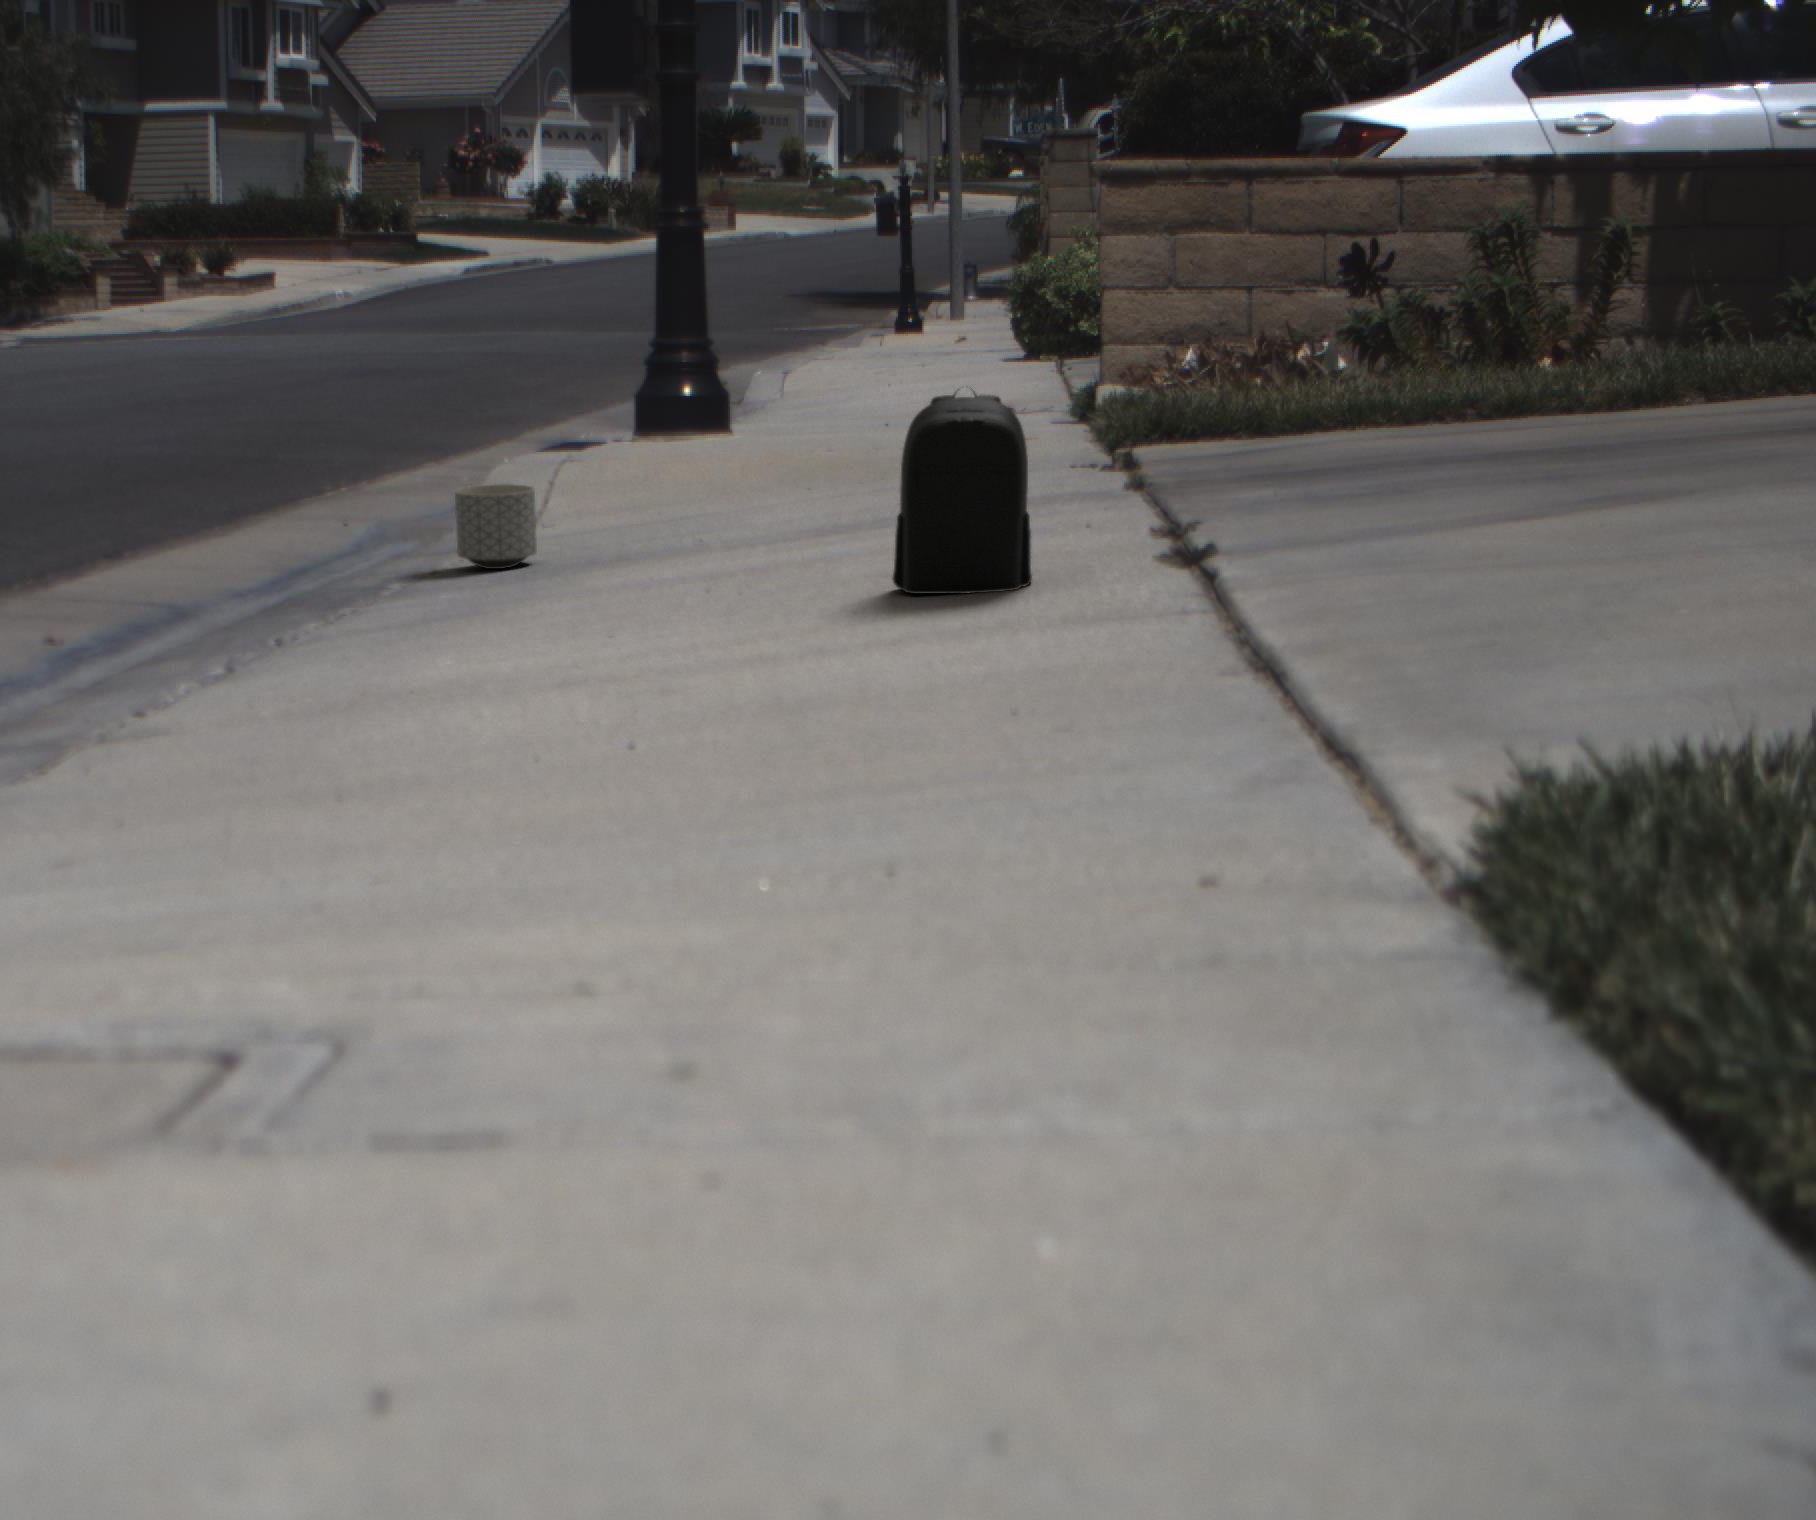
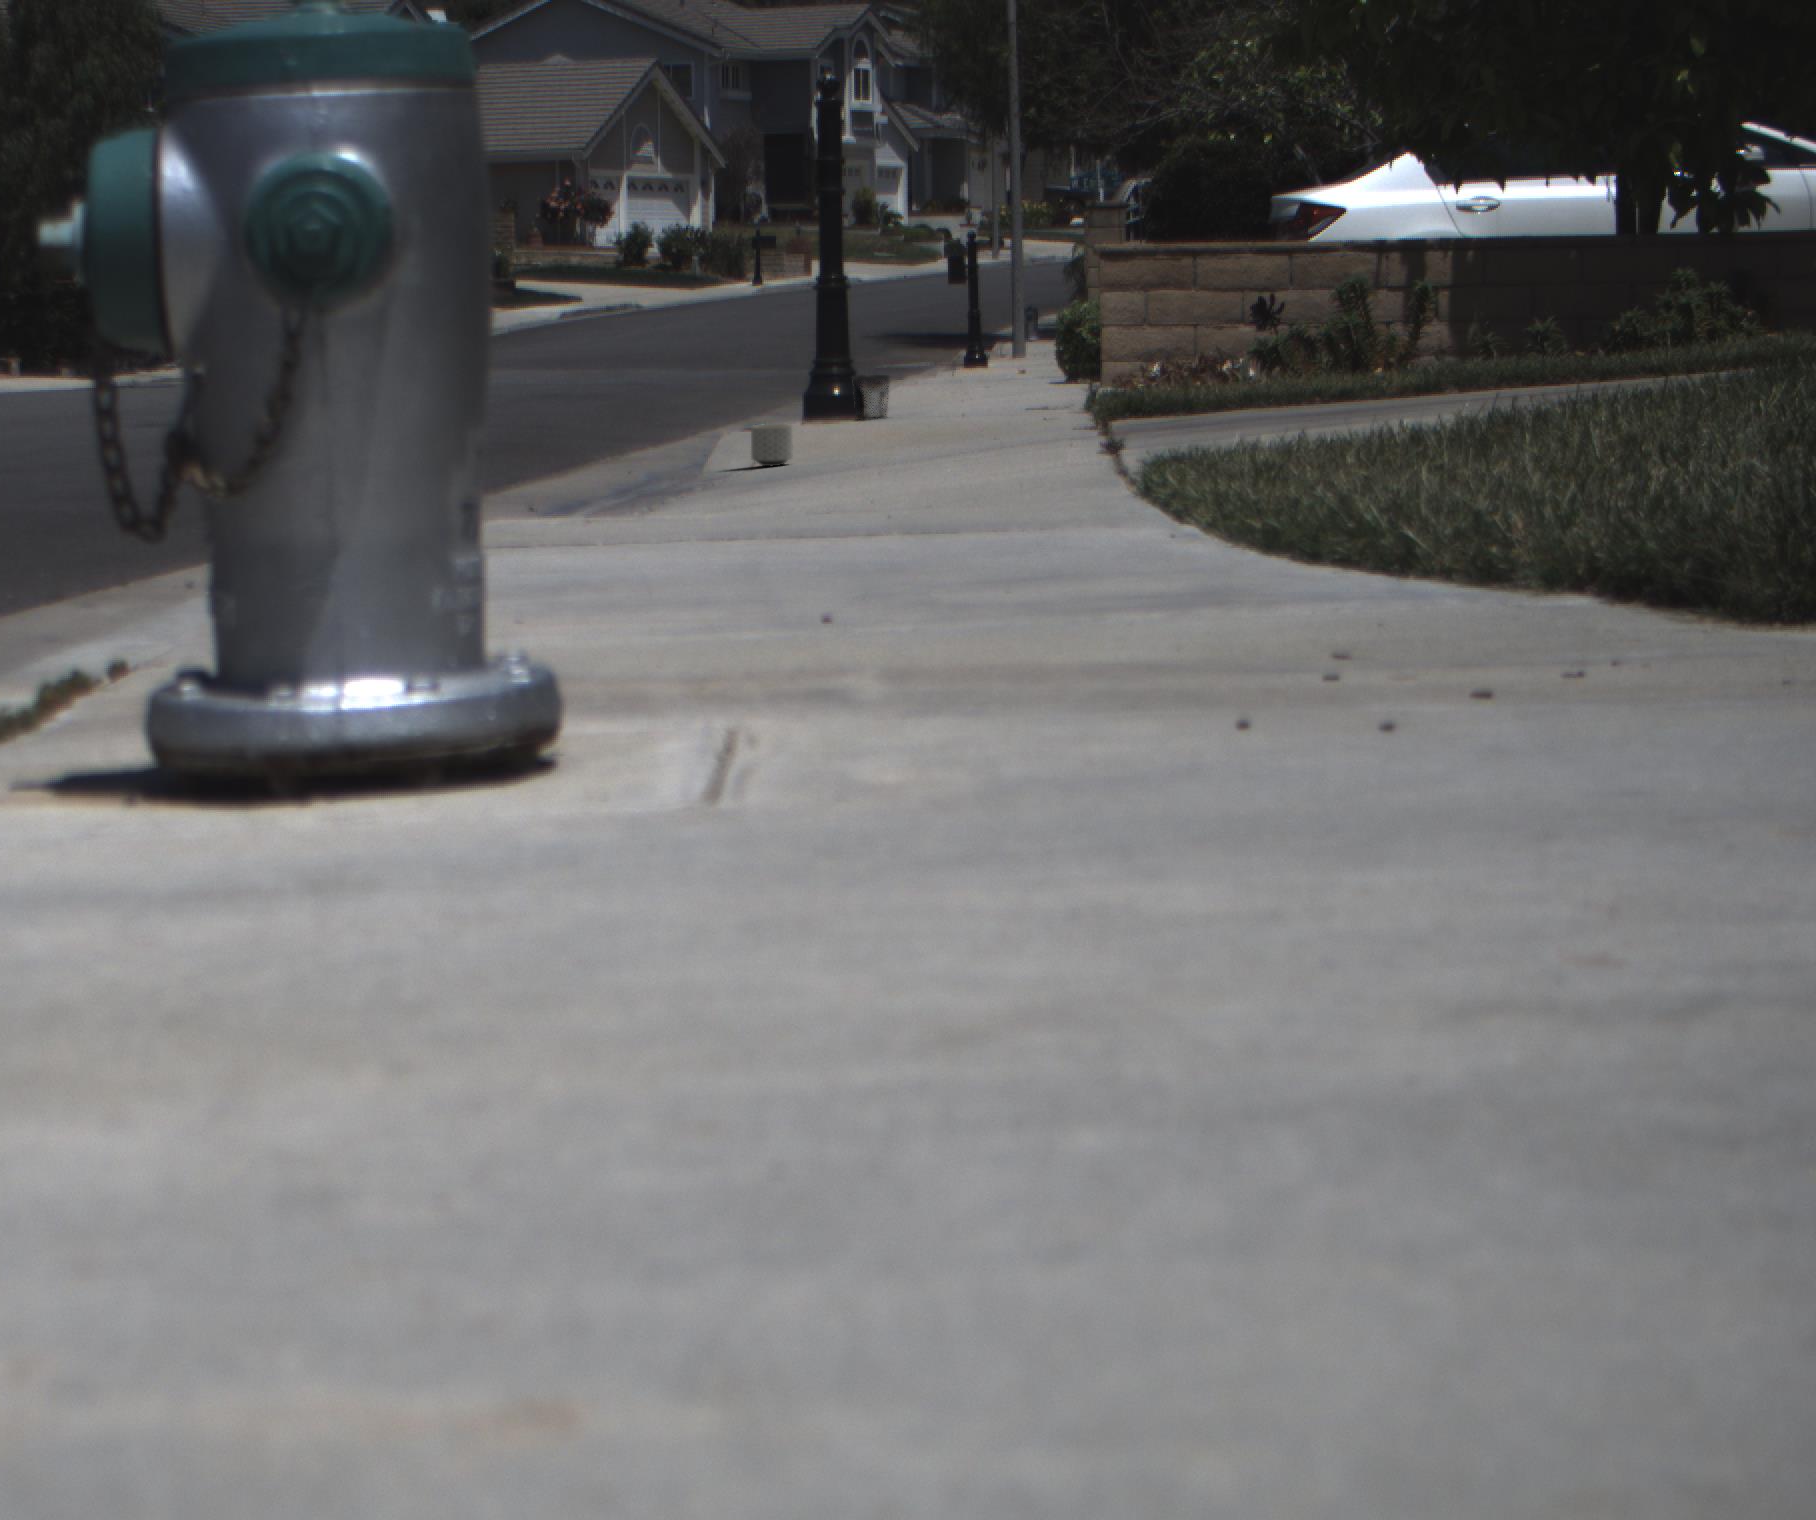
waste bin: none [710,362,770,433] -> present [853,375,890,420]
backpack: present [893,388,1032,594] -> none [977,367,1041,460]

